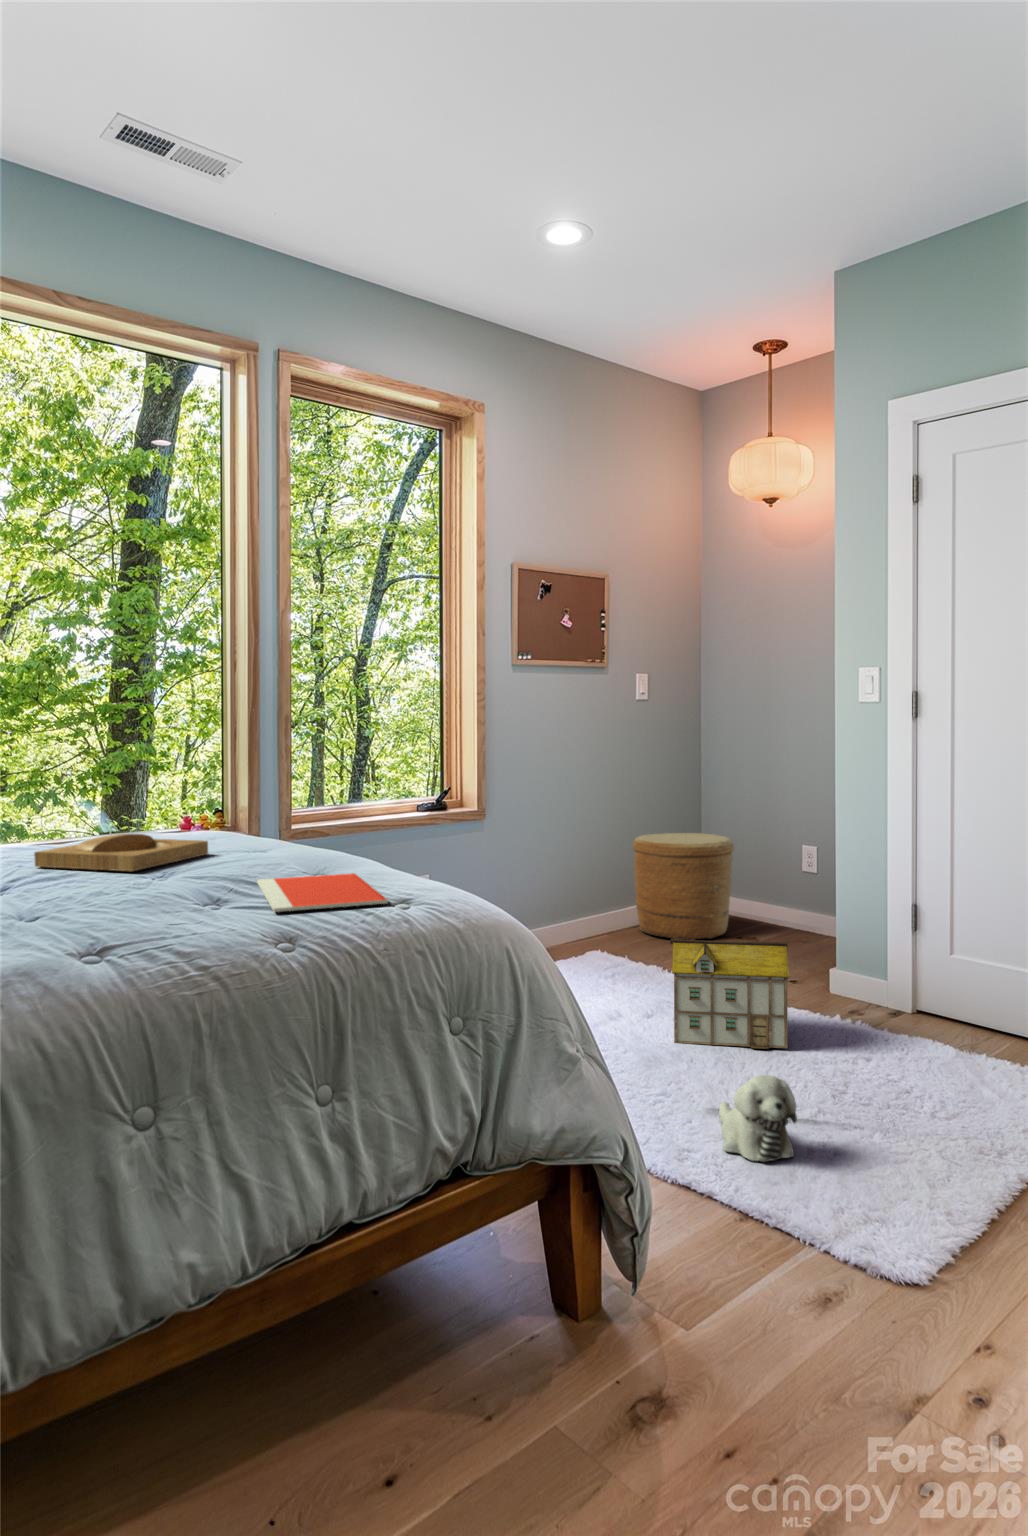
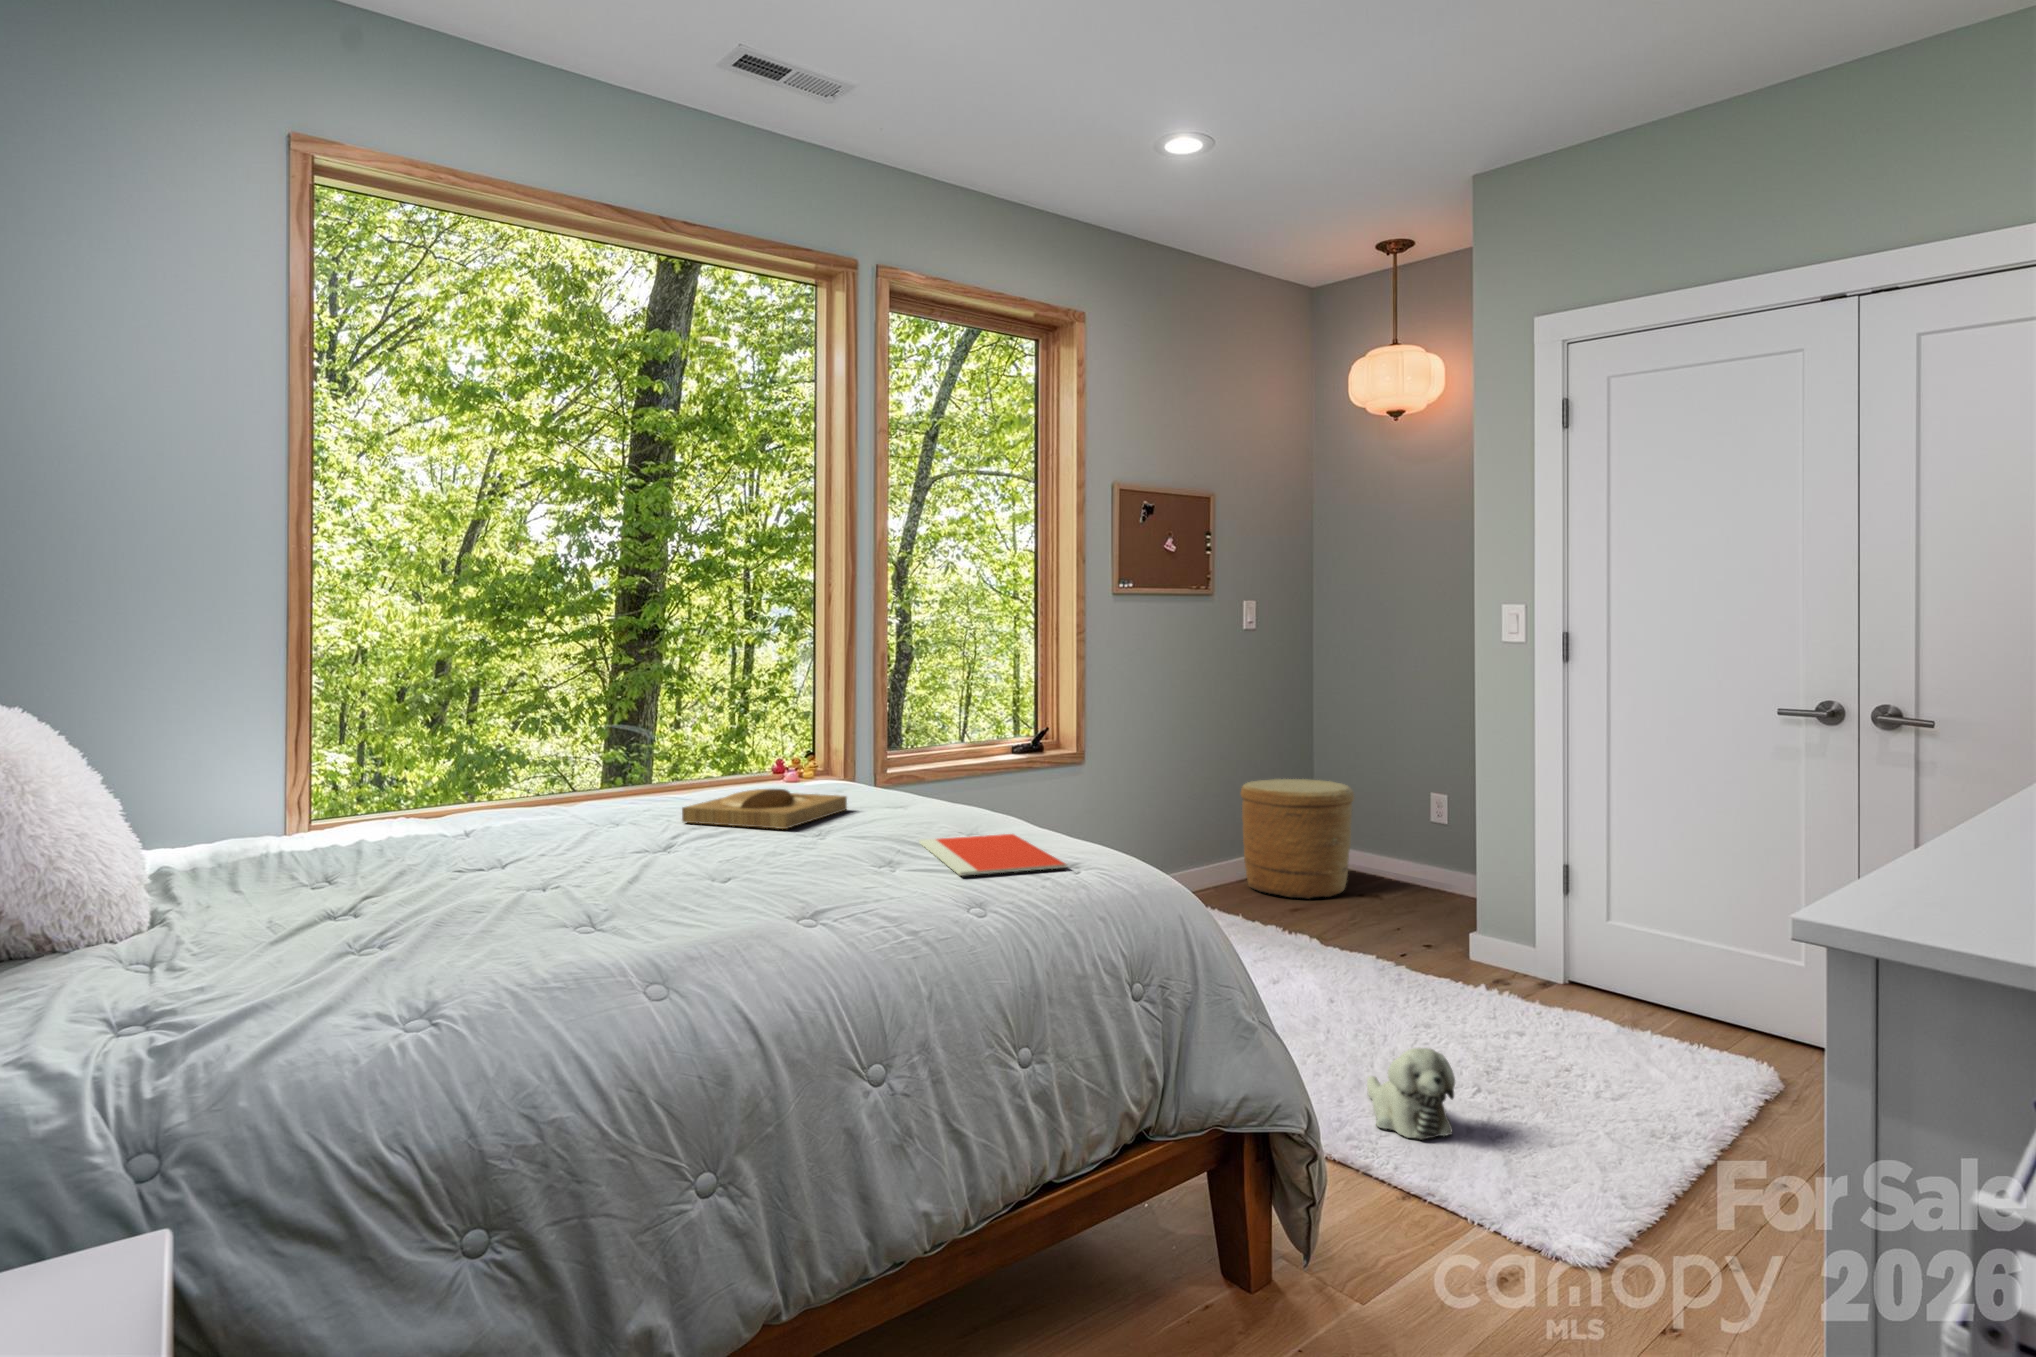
toy house: present [671,939,789,1049] -> none [1302,900,1434,1020]

